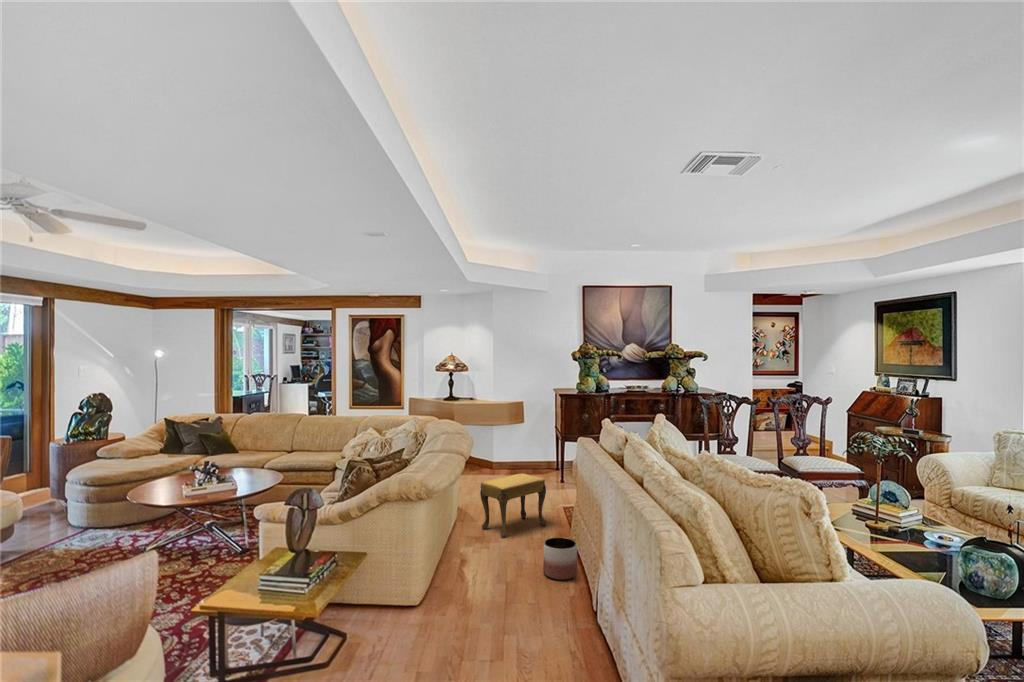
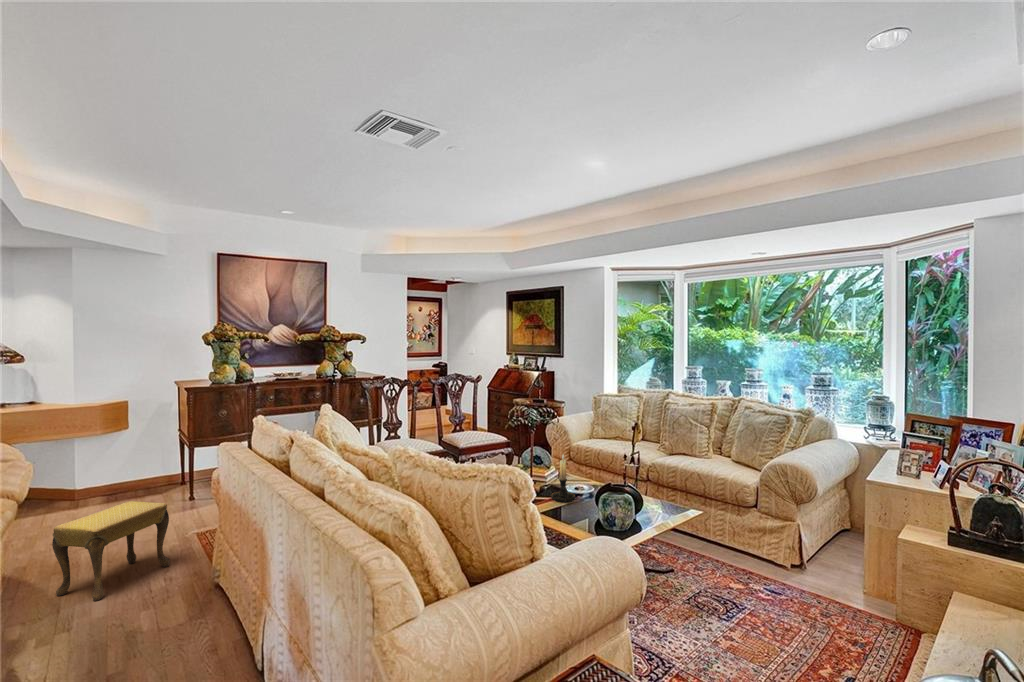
candle holder: none [902,491,937,548] -> present [551,455,575,503]
planter: present [543,537,577,580] -> none [170,579,222,640]

